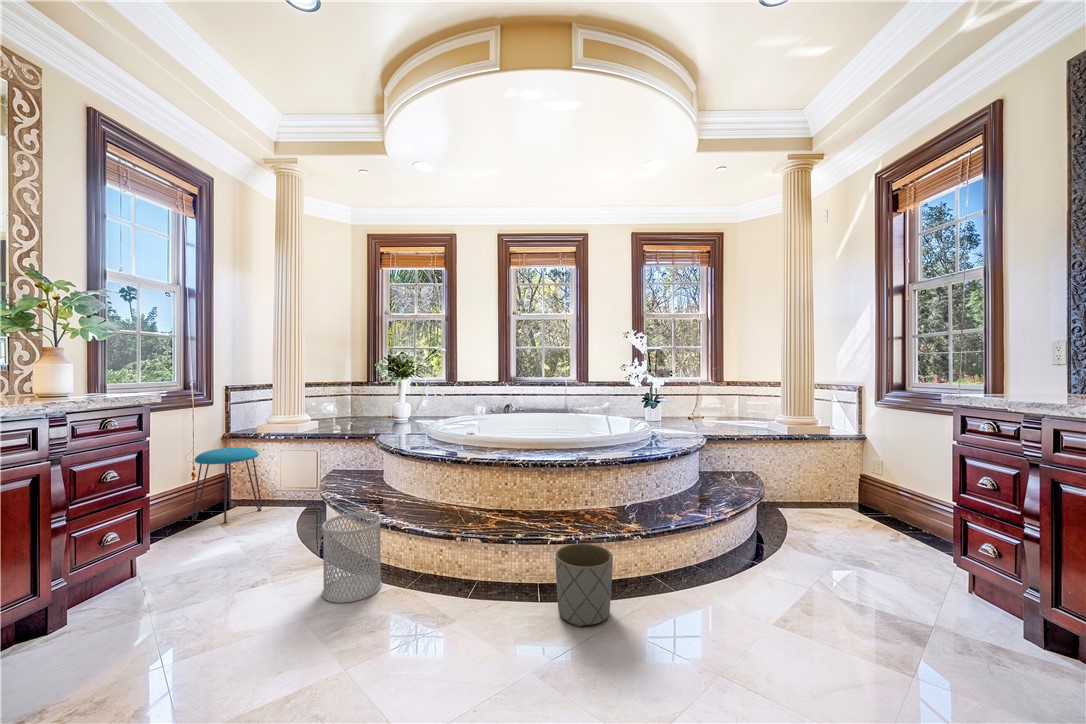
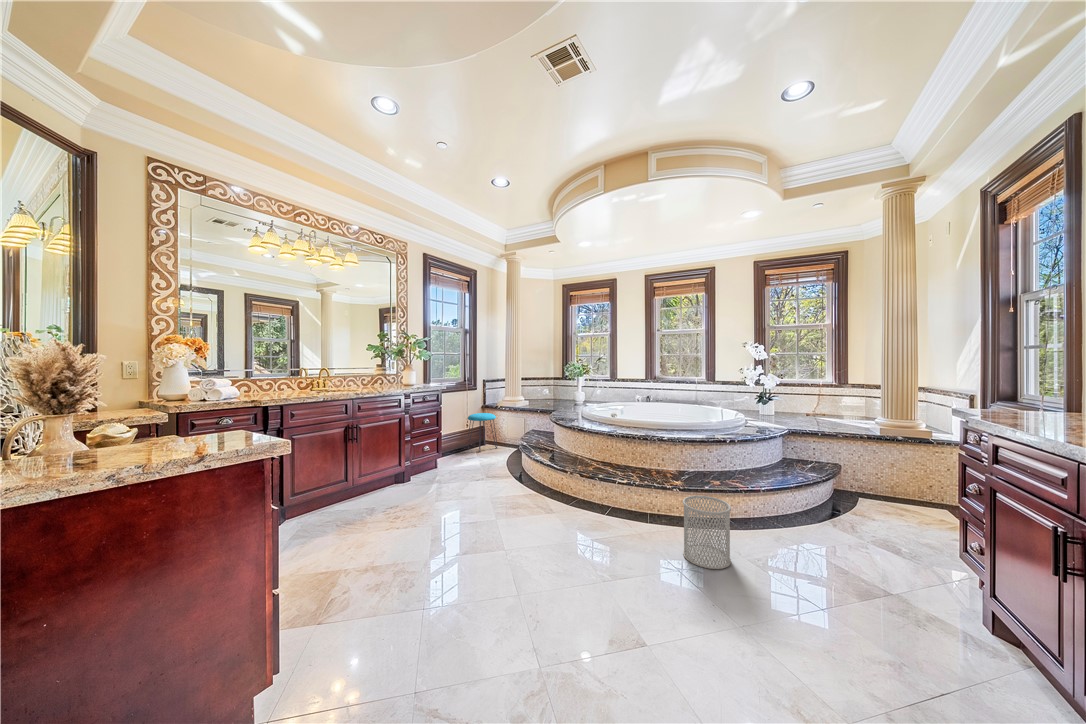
wastebasket: present [322,512,382,603] -> present [683,496,731,569]
planter: present [555,544,613,627] -> none [610,484,644,530]

